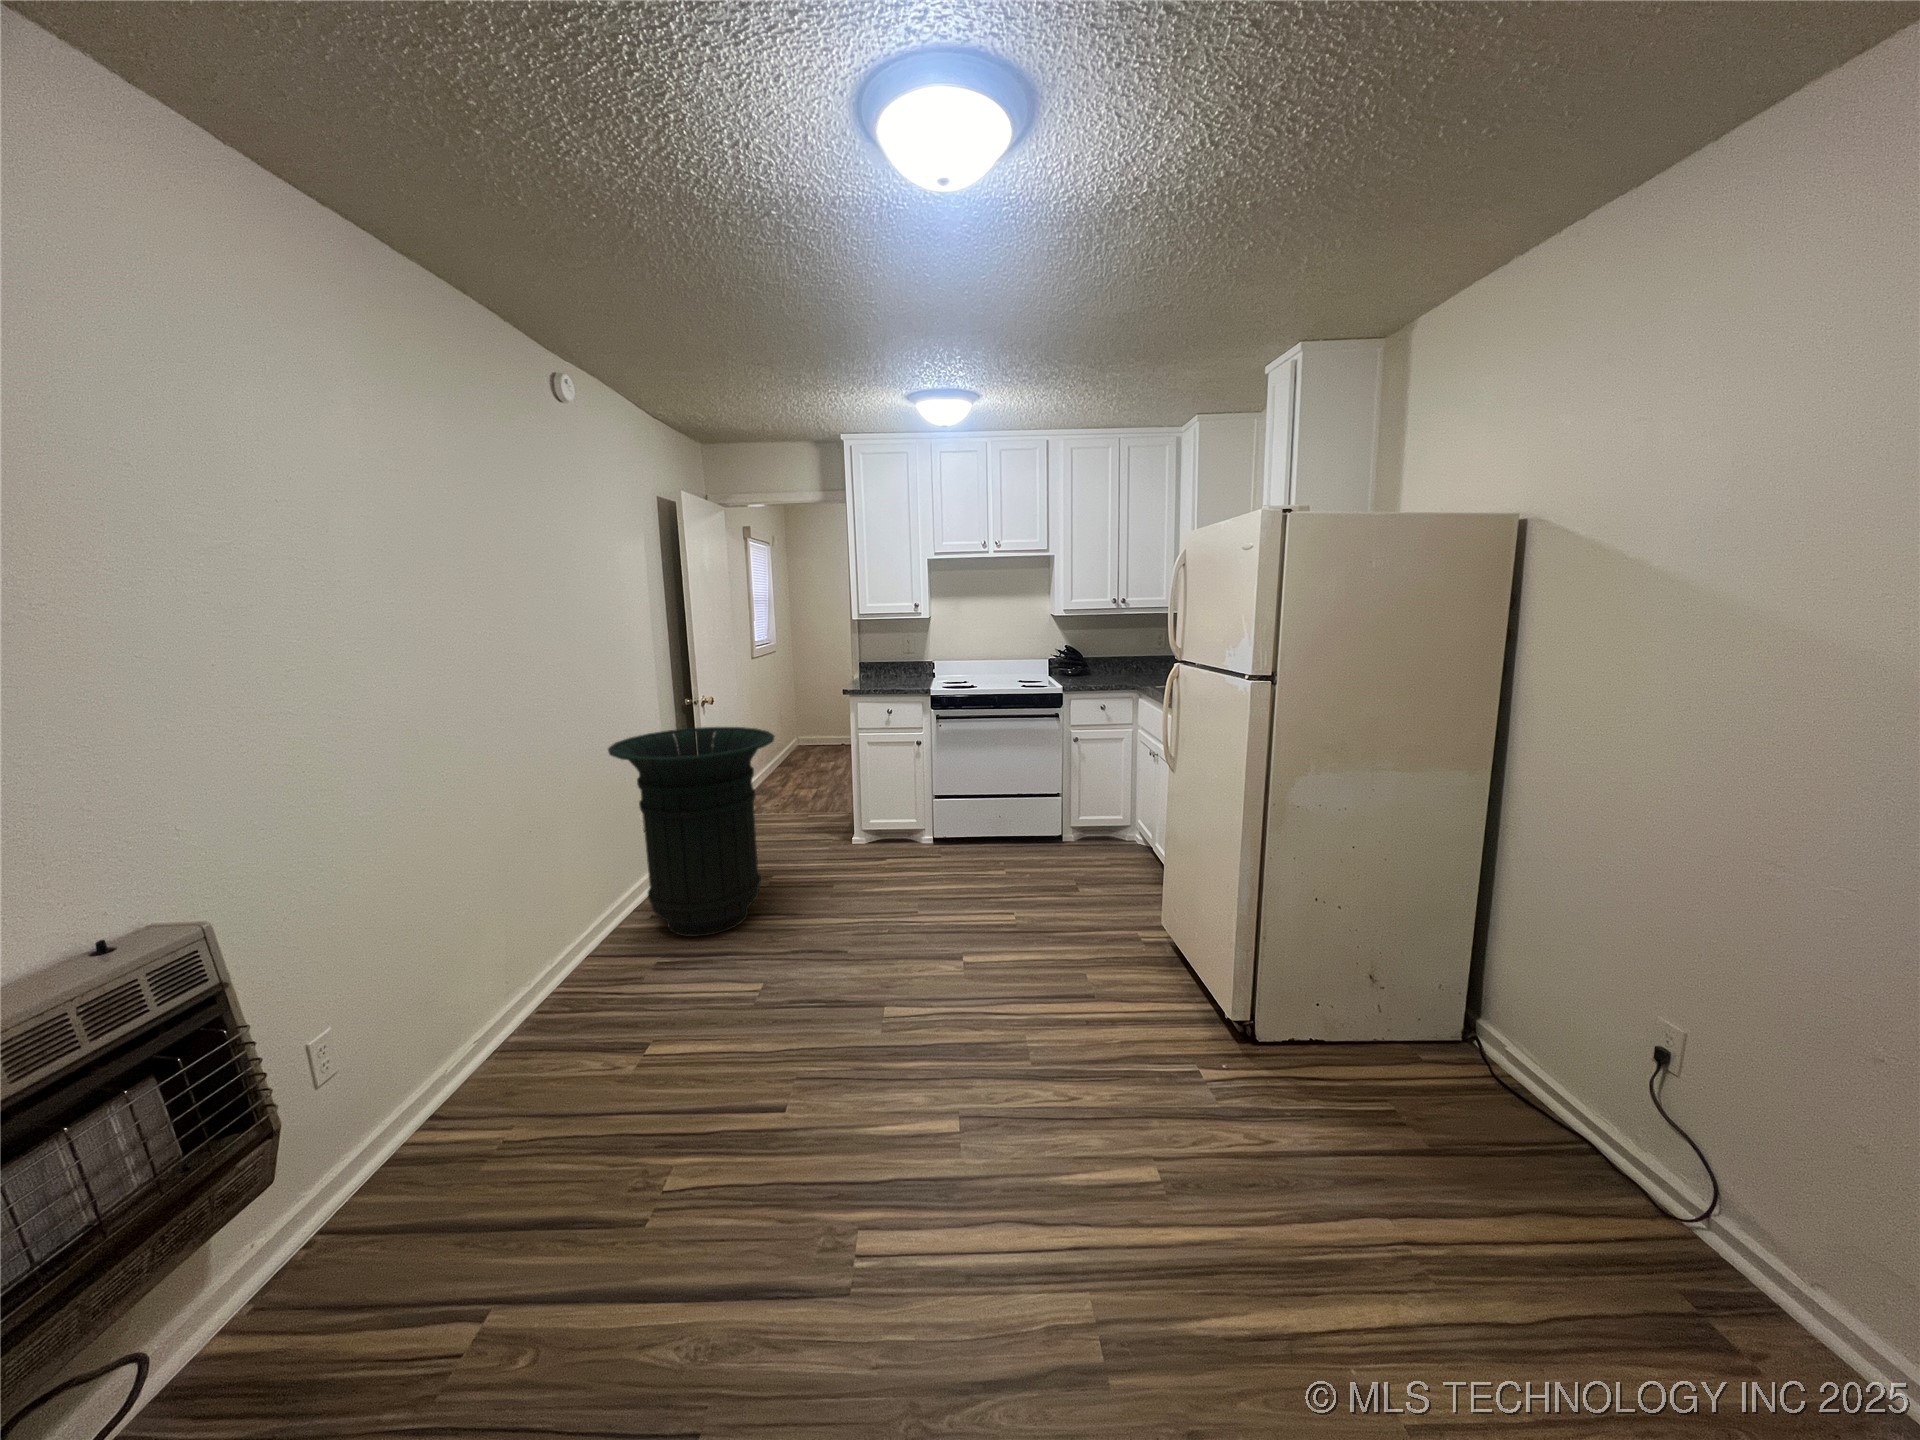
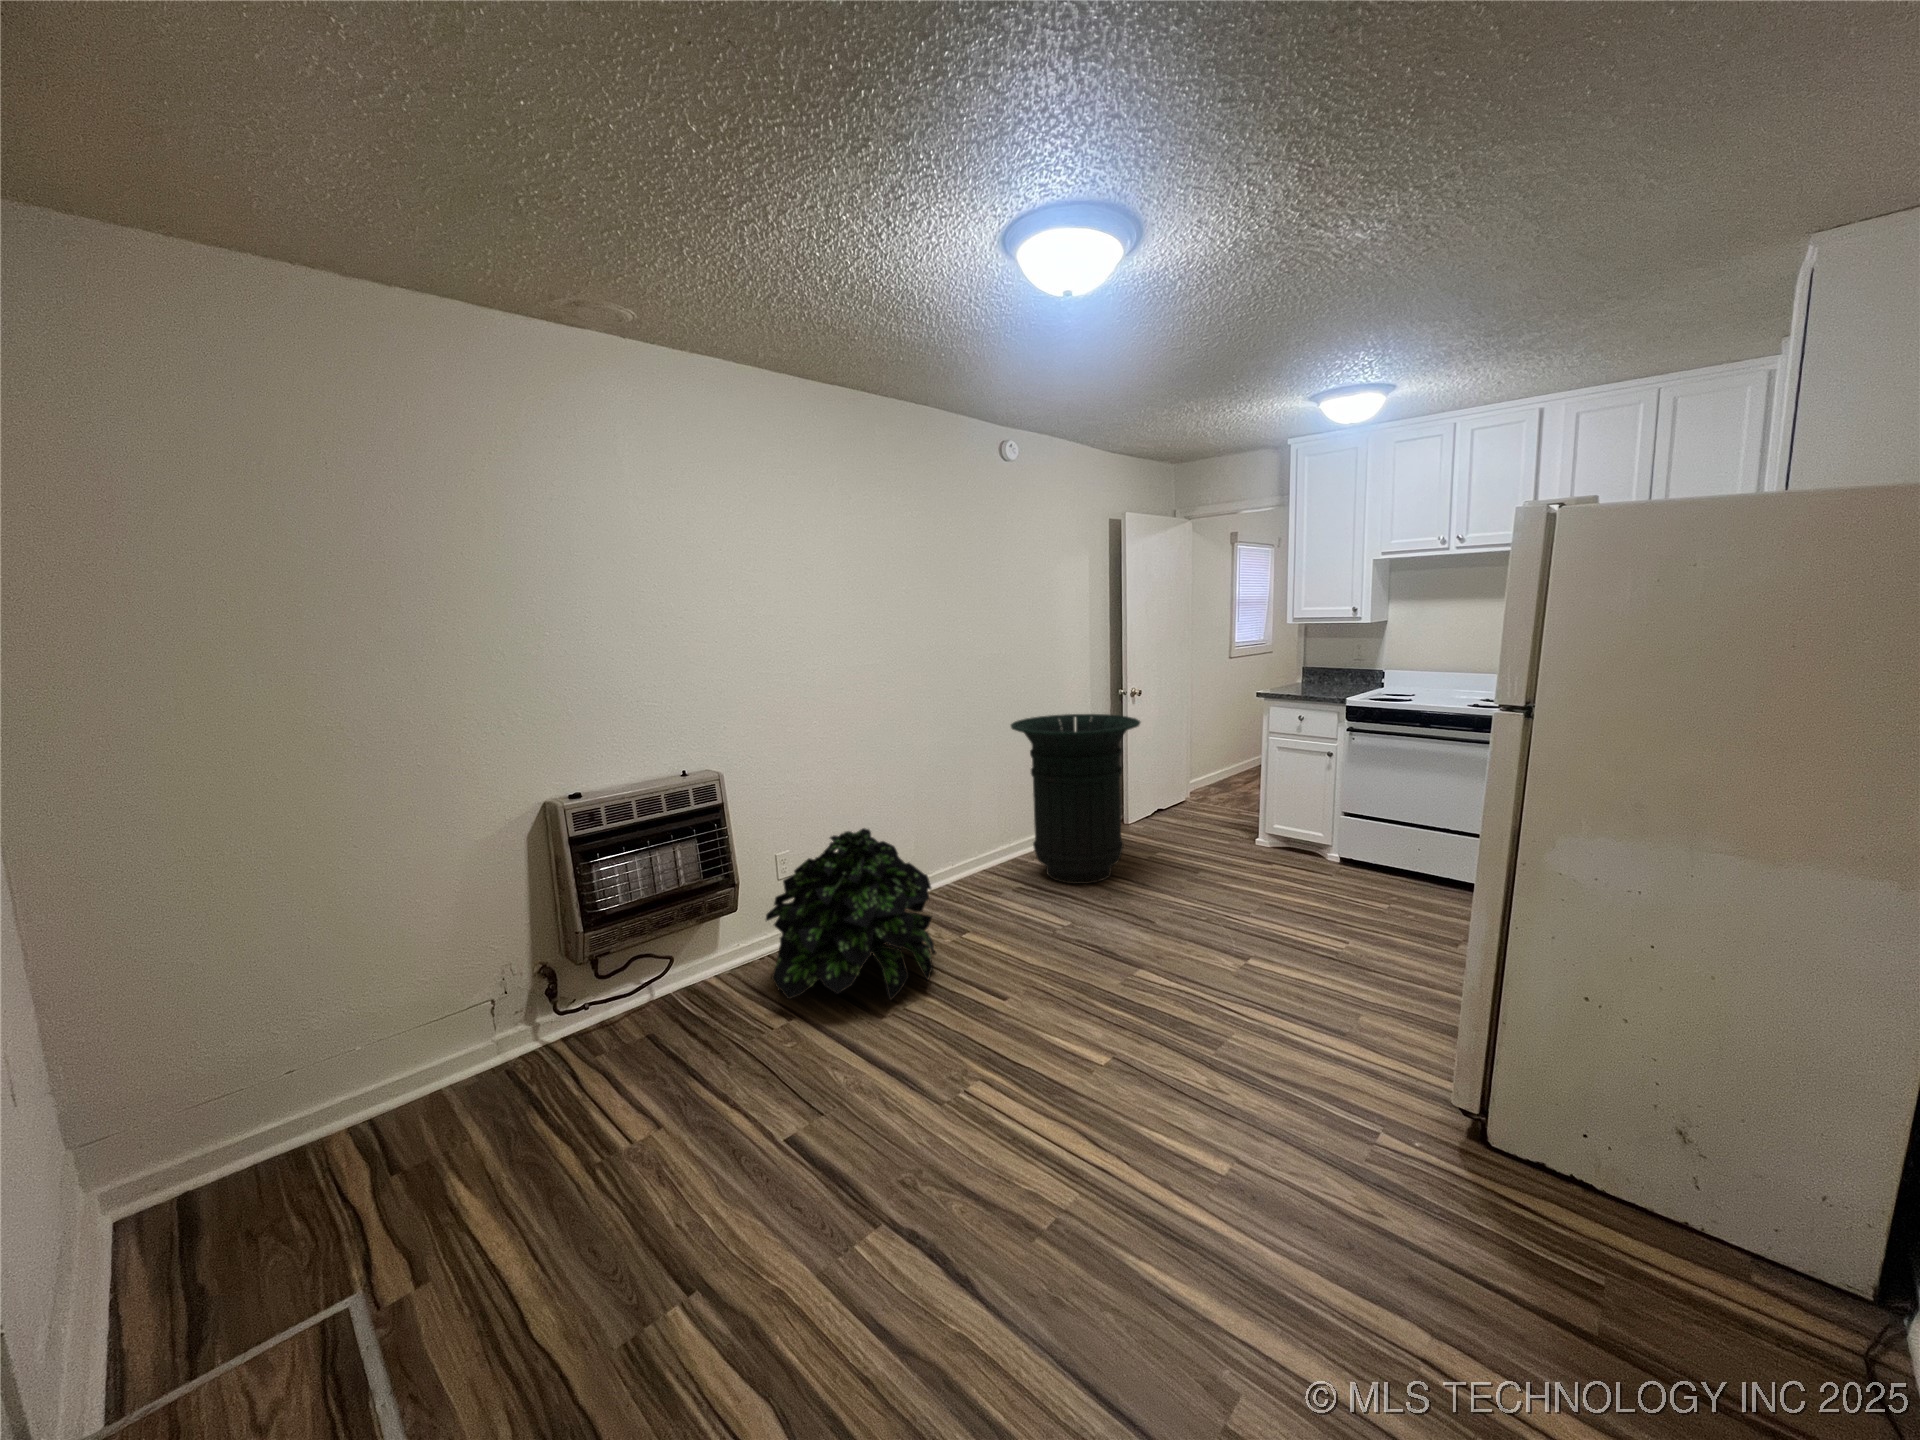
potted plant: none [328,953,680,1311] -> present [766,828,936,1000]

